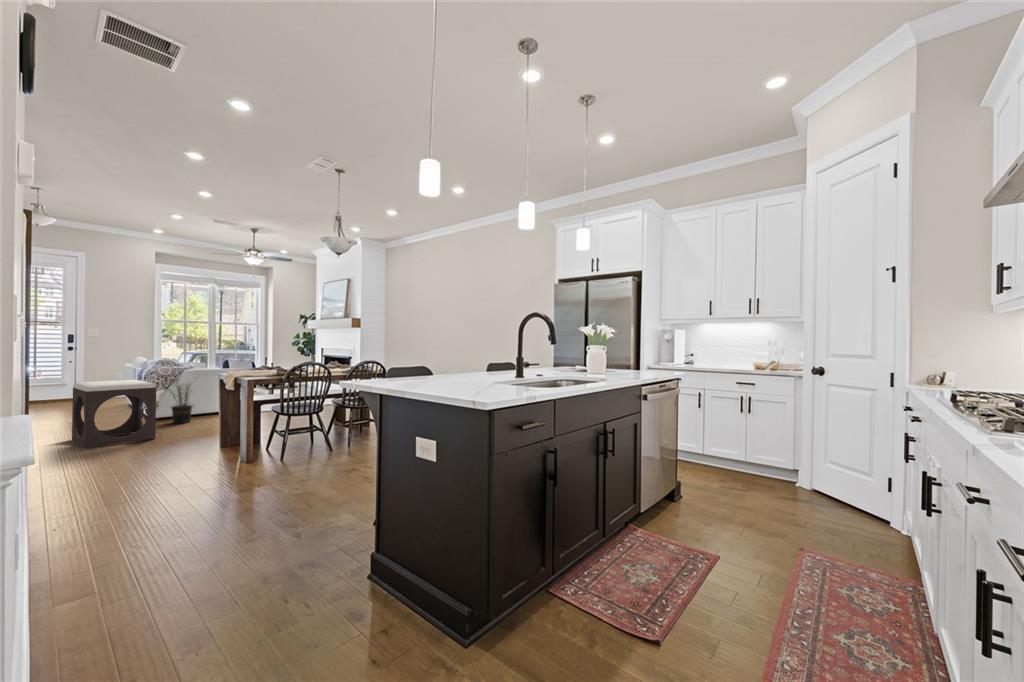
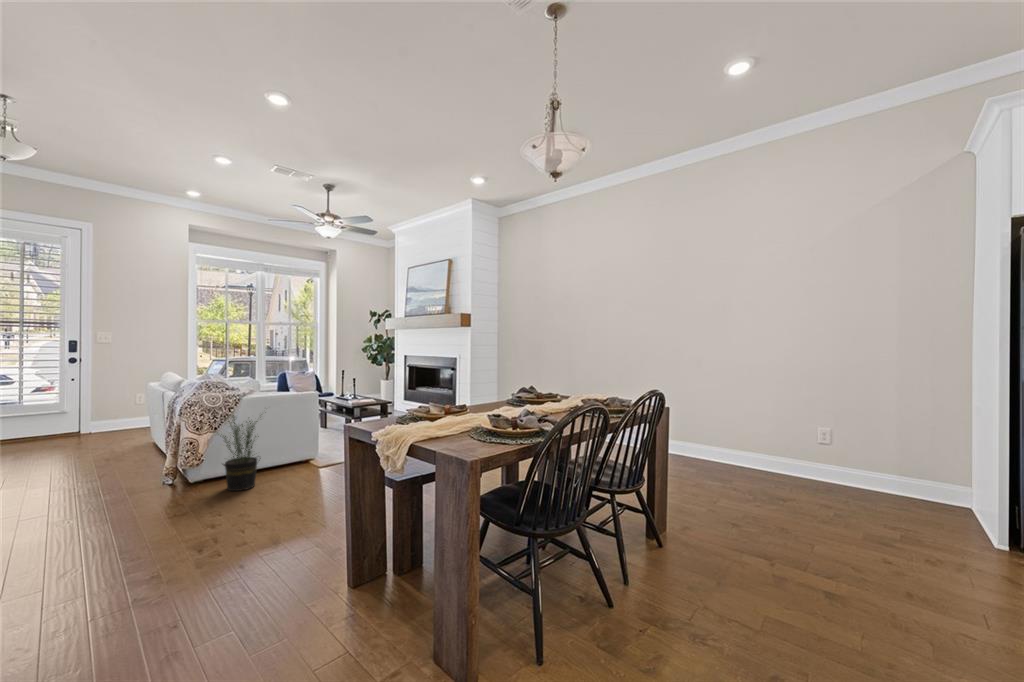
footstool: present [72,380,156,448] -> none [40,426,204,595]

